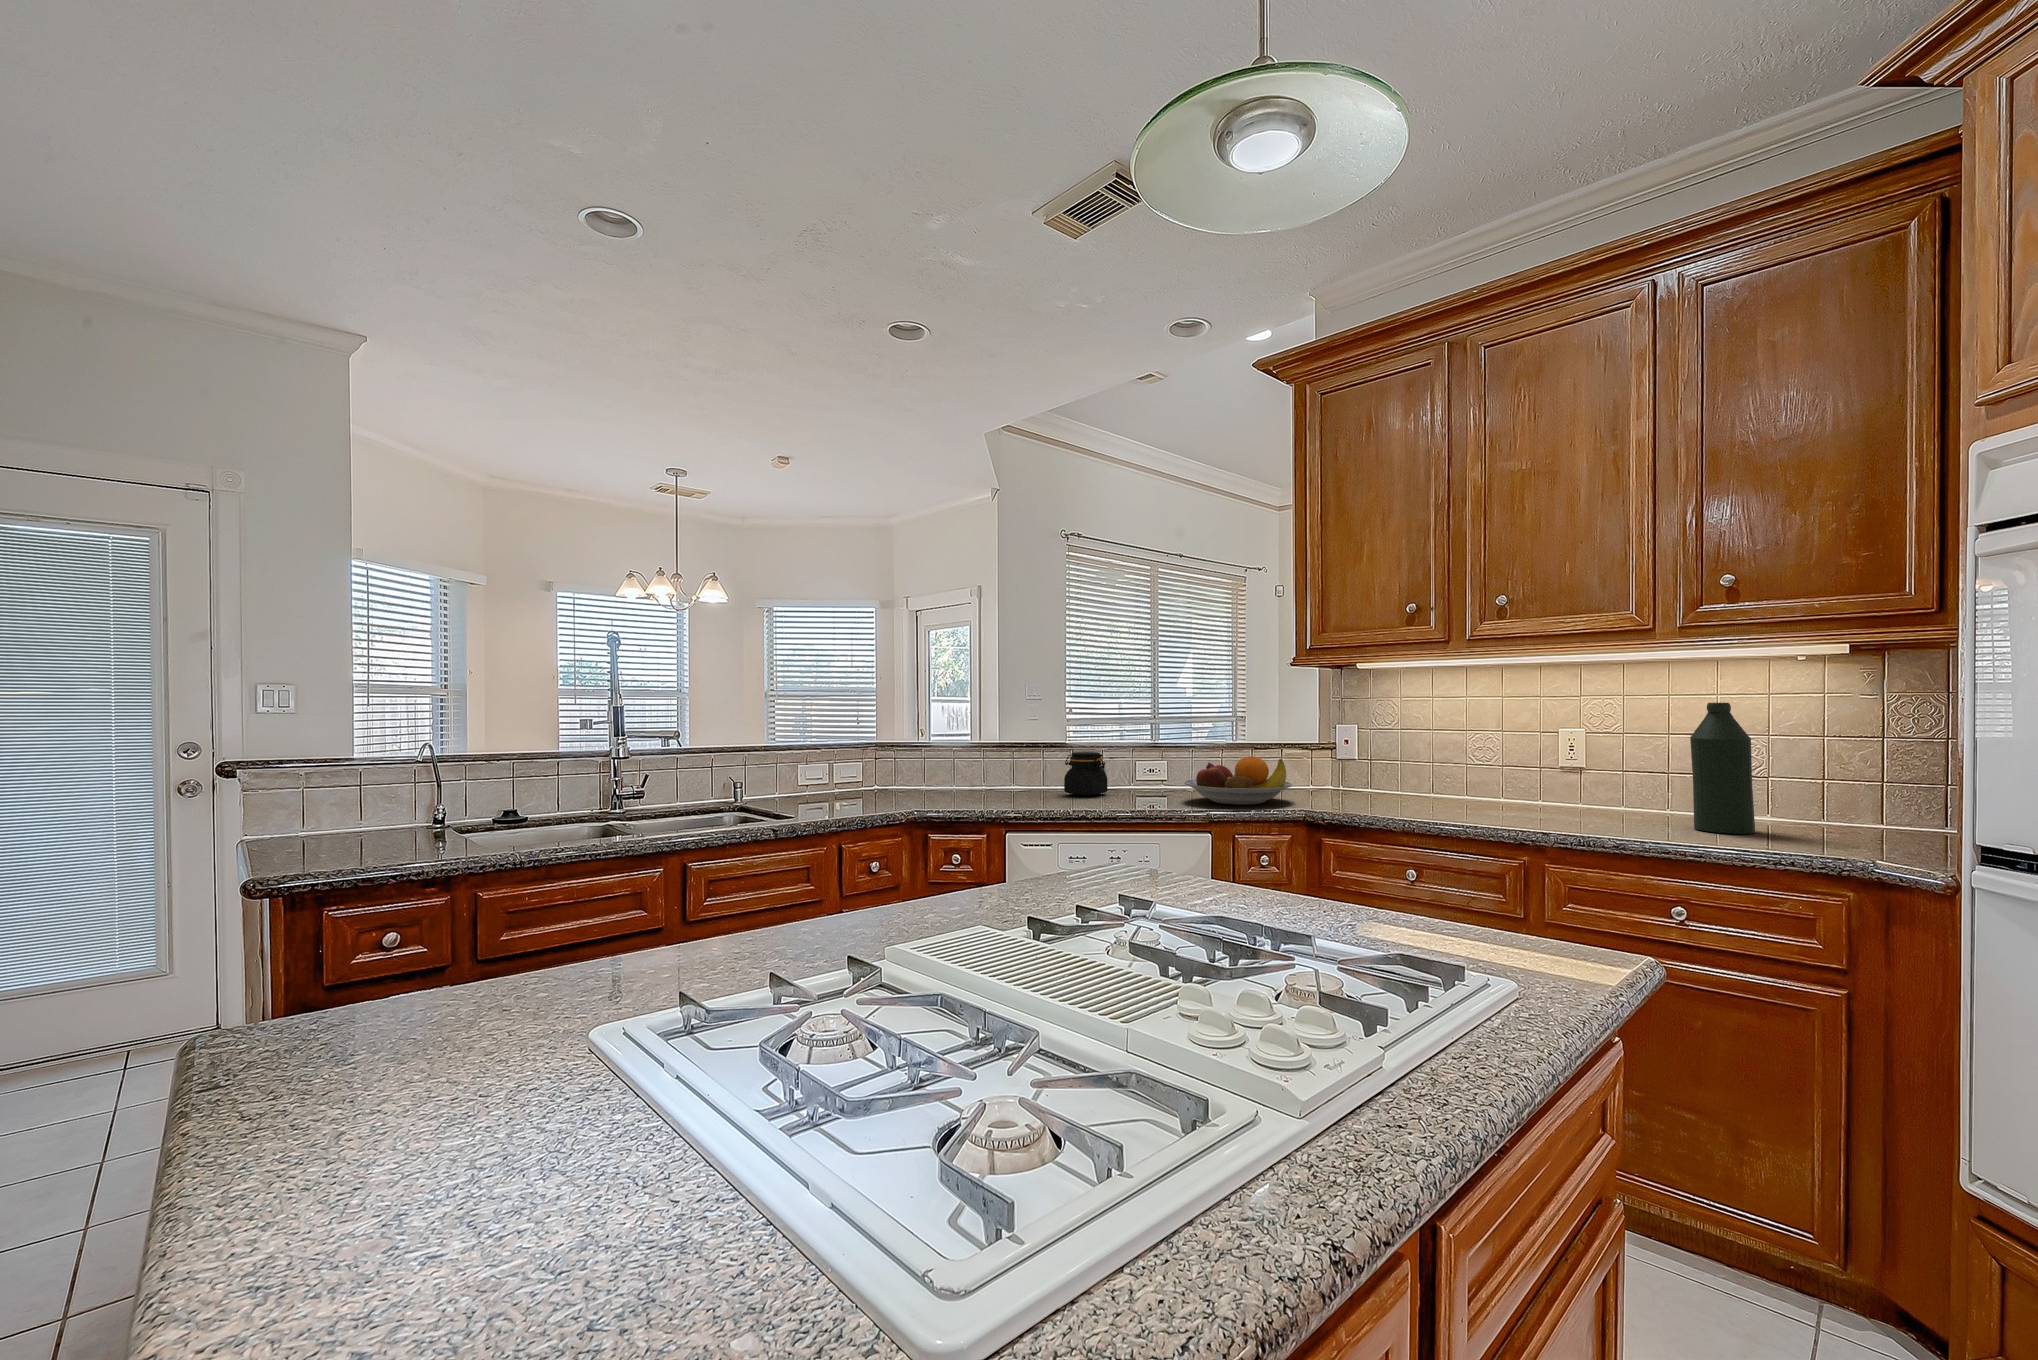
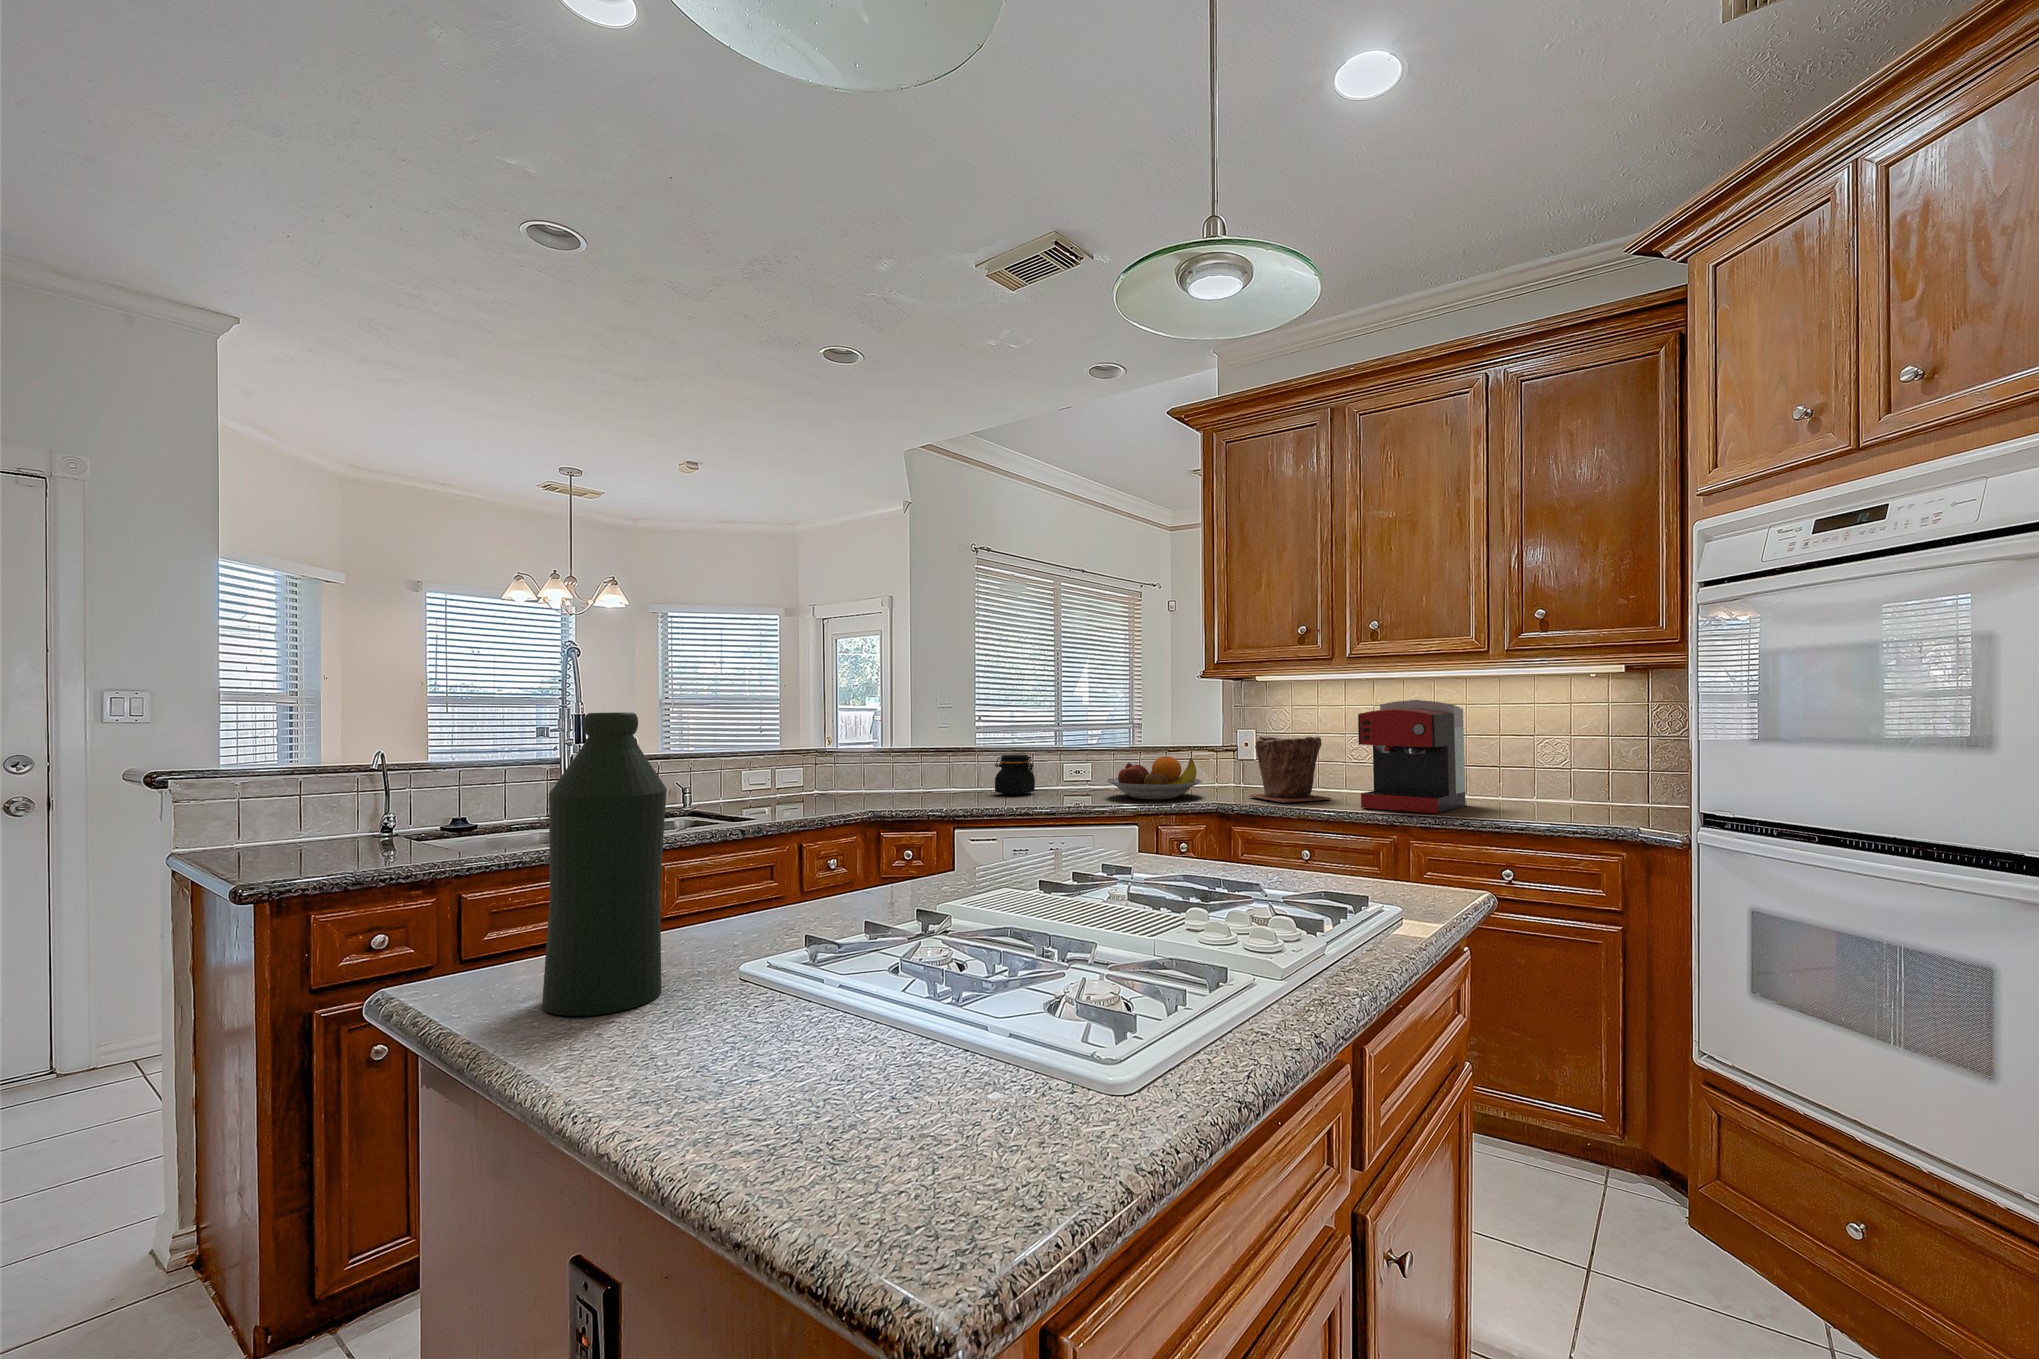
coffee maker: none [1479,693,1620,831] -> present [1358,700,1466,813]
bottle: present [1690,703,1755,834] -> present [542,712,667,1016]
plant pot: none [1347,734,1449,812] -> present [1249,735,1332,802]

